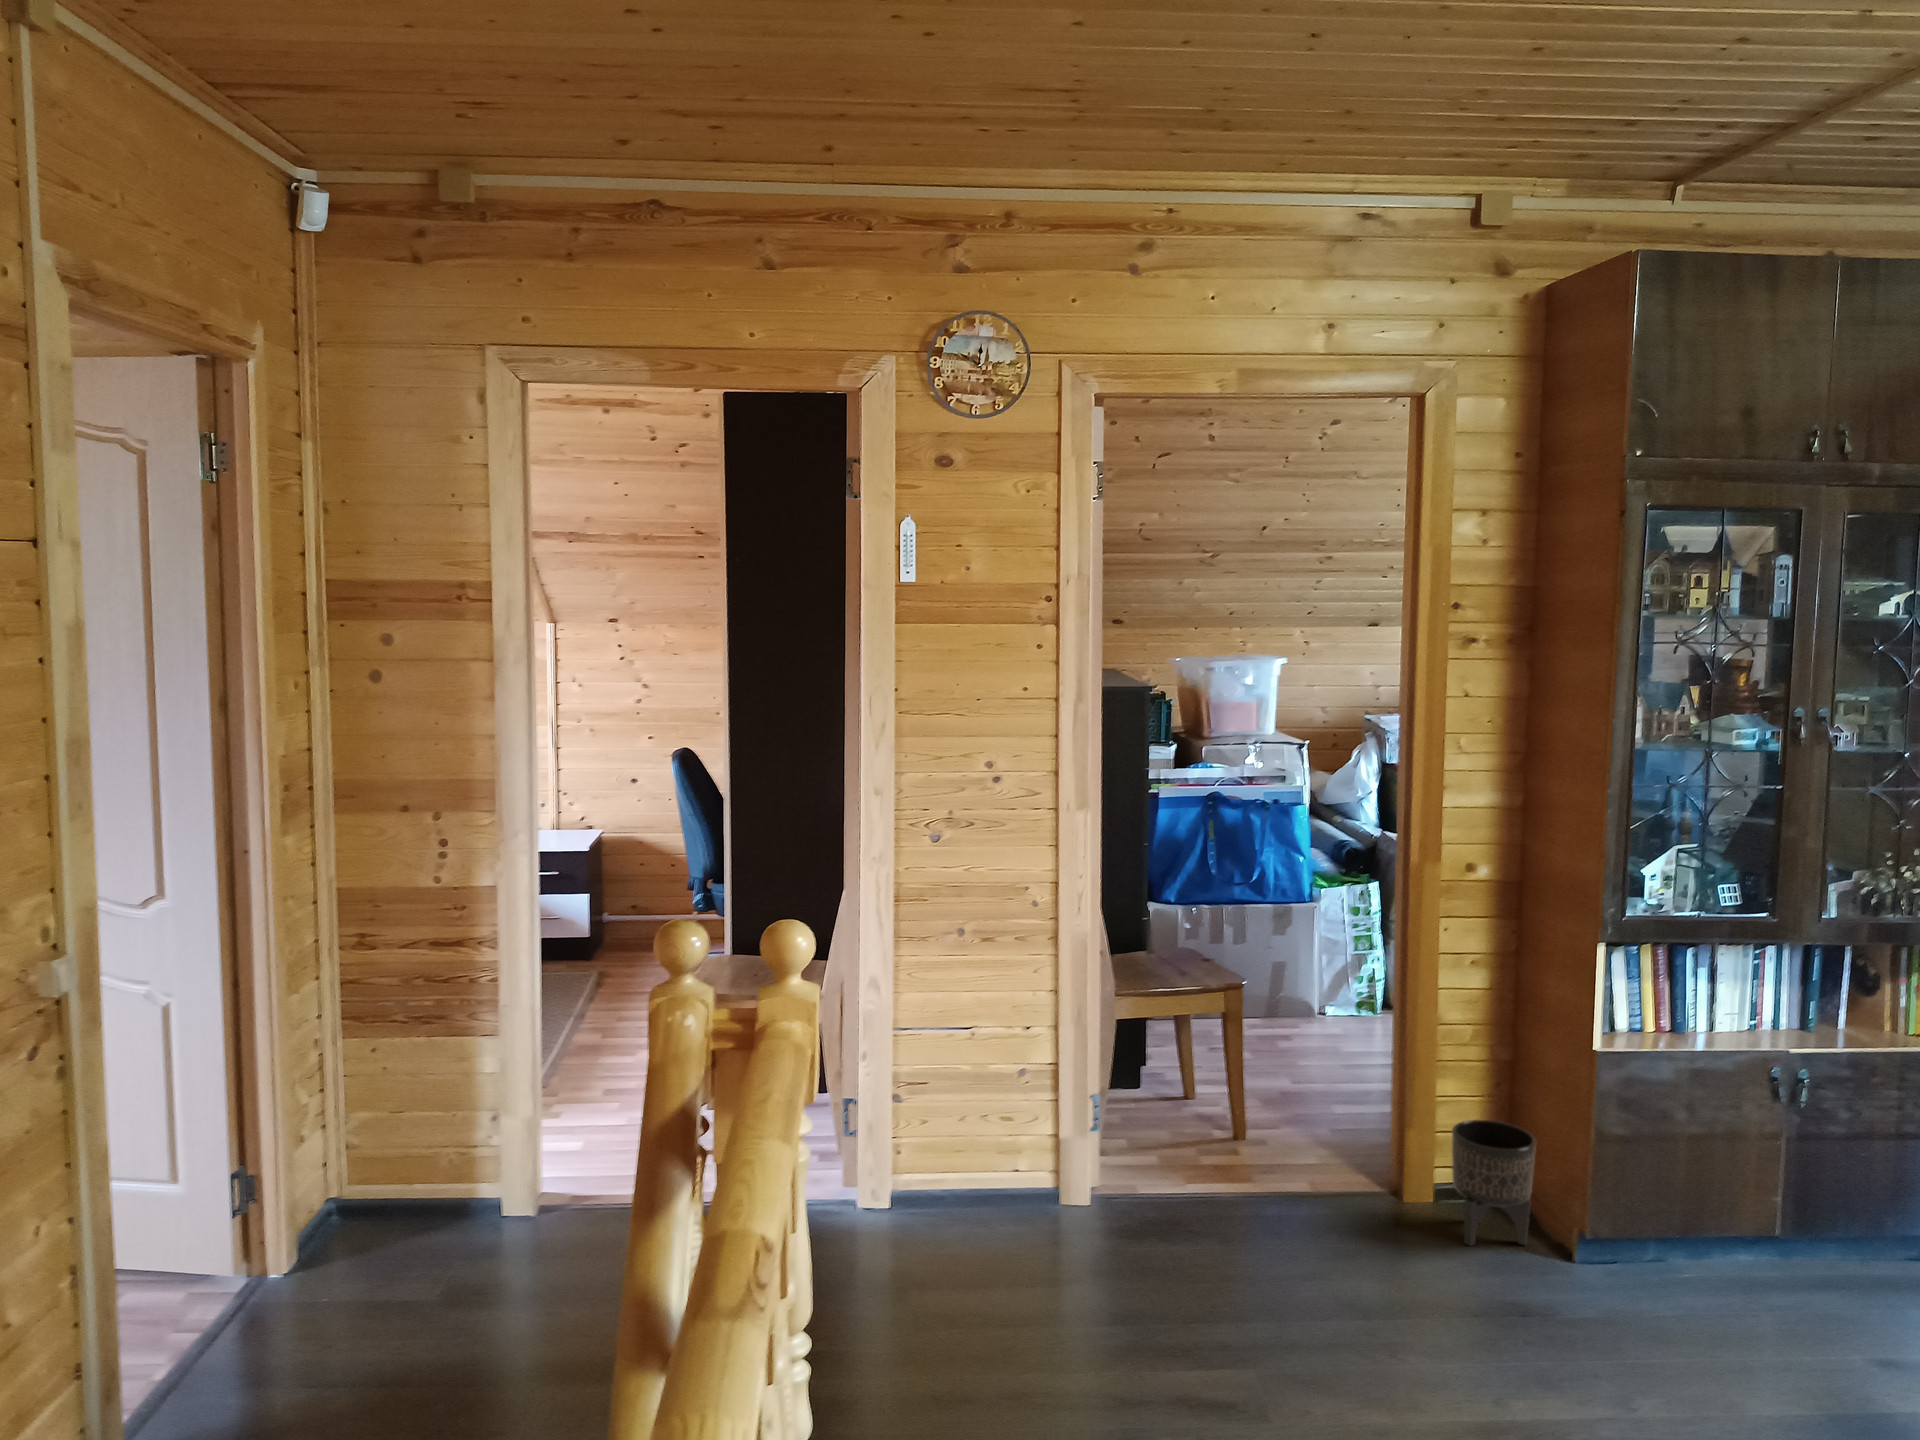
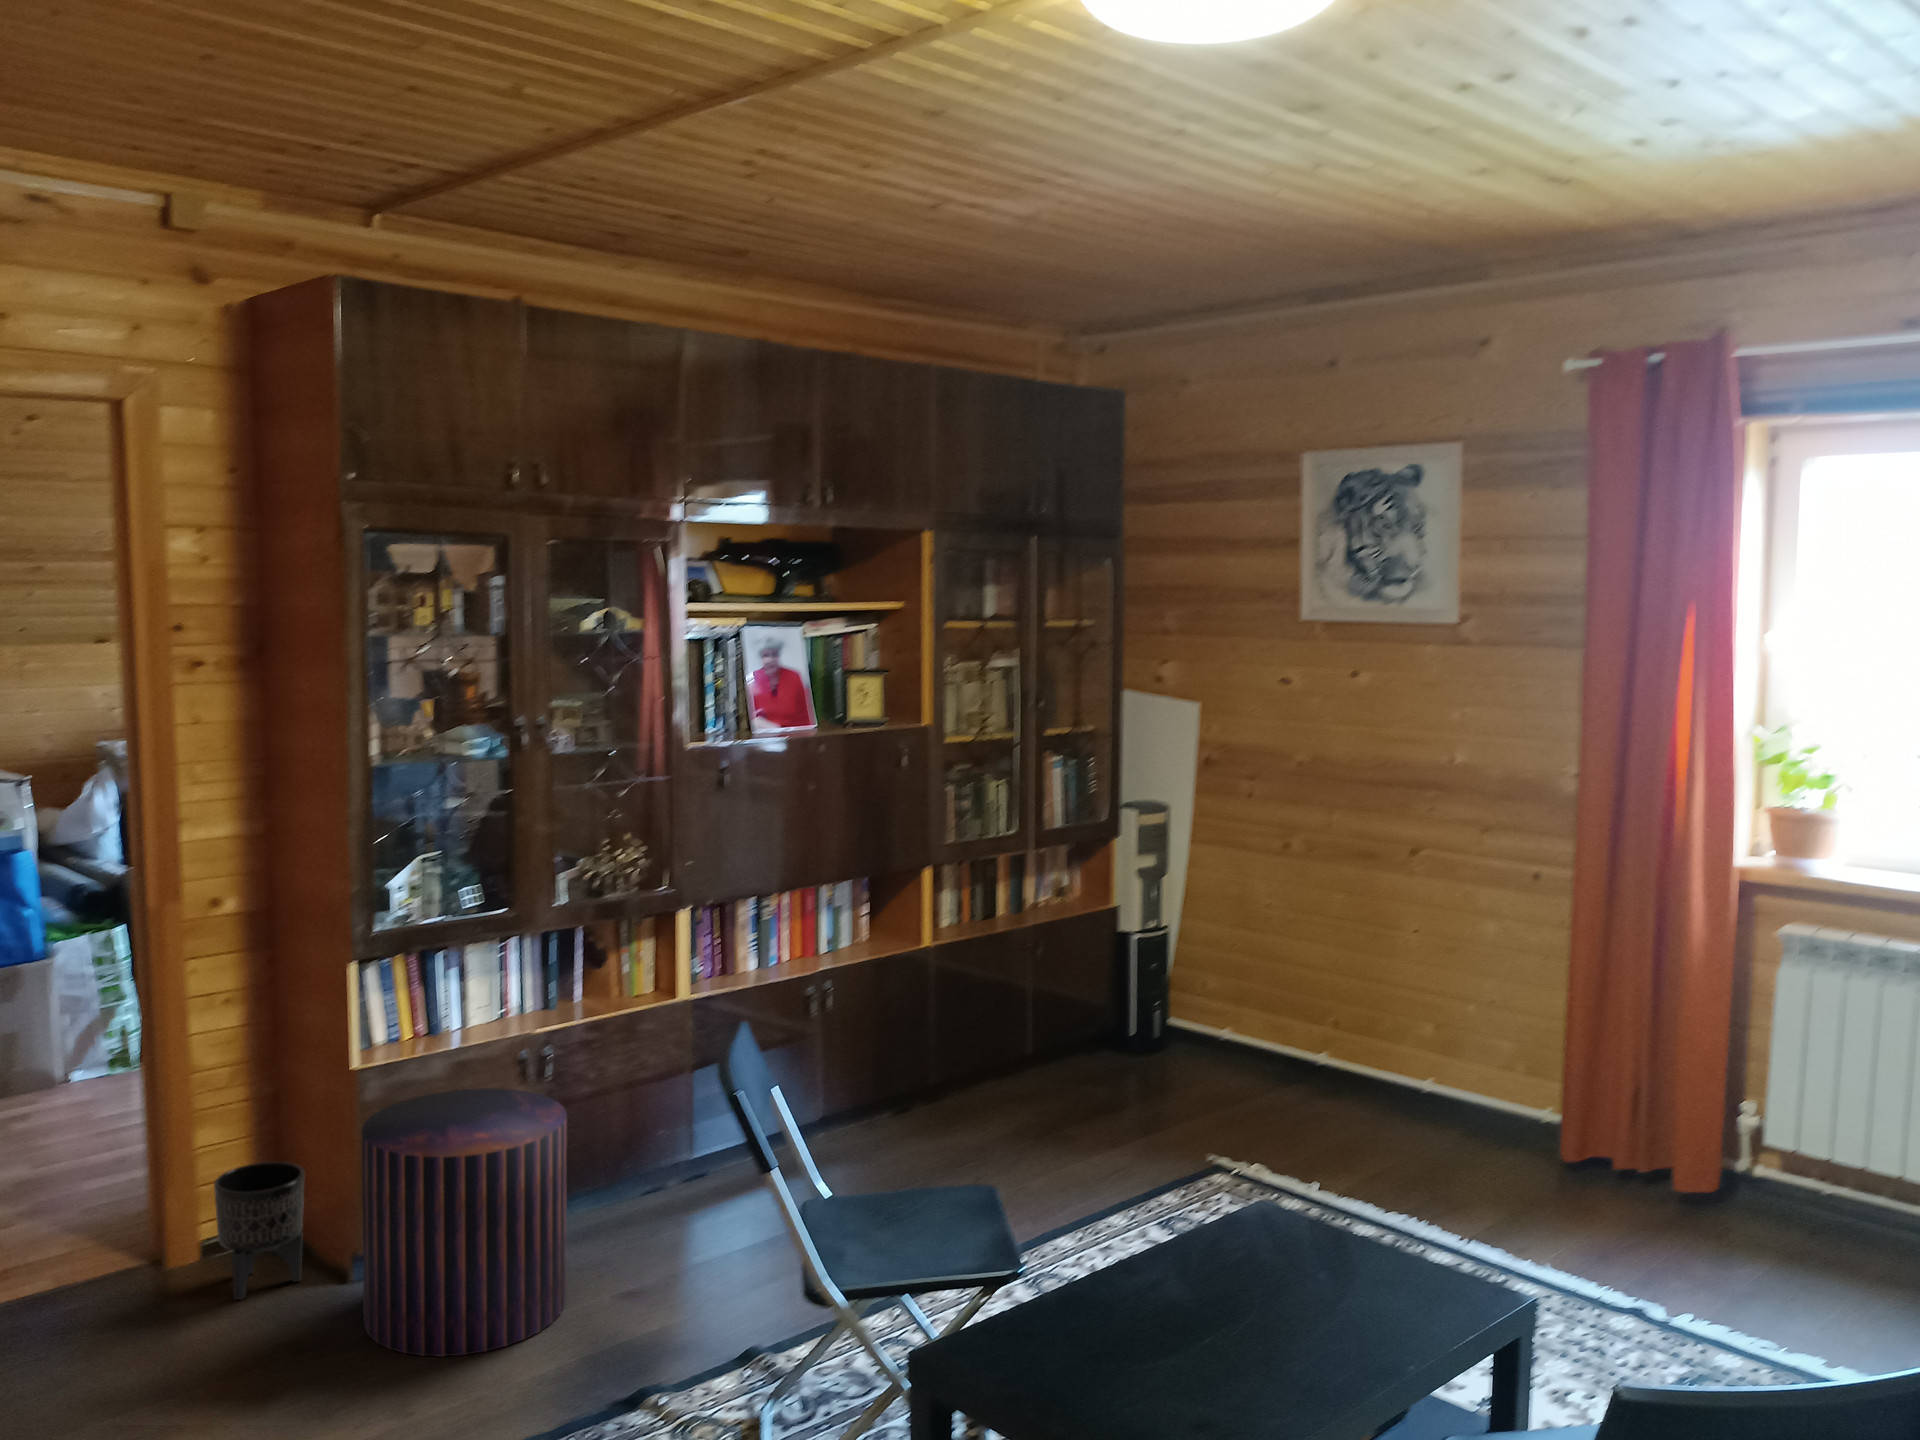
pouf: none [1591,1095,1839,1391] -> present [362,1088,567,1357]

